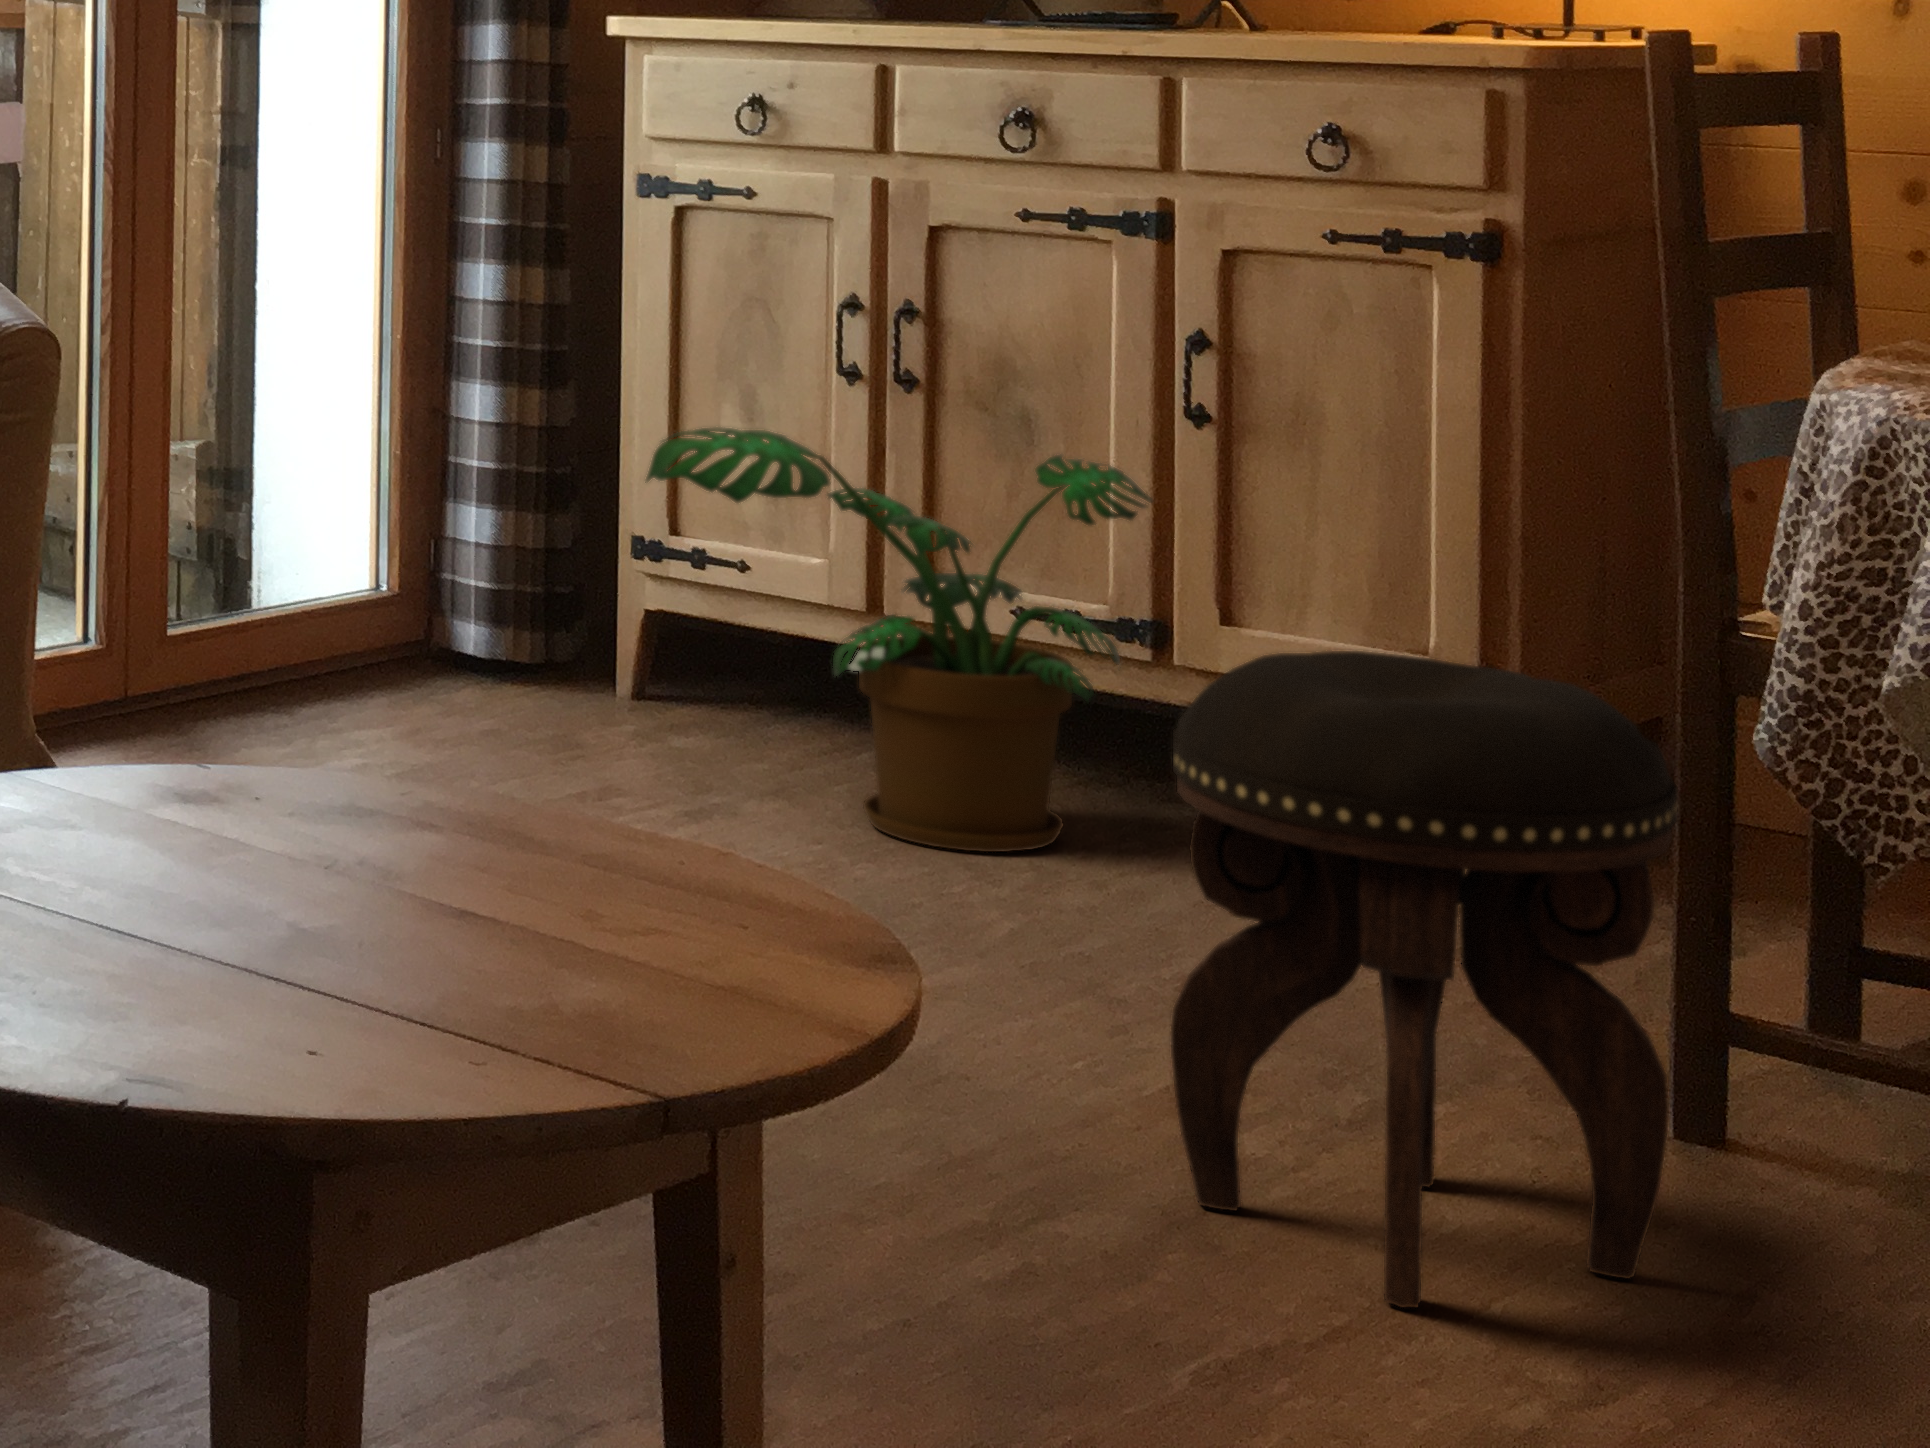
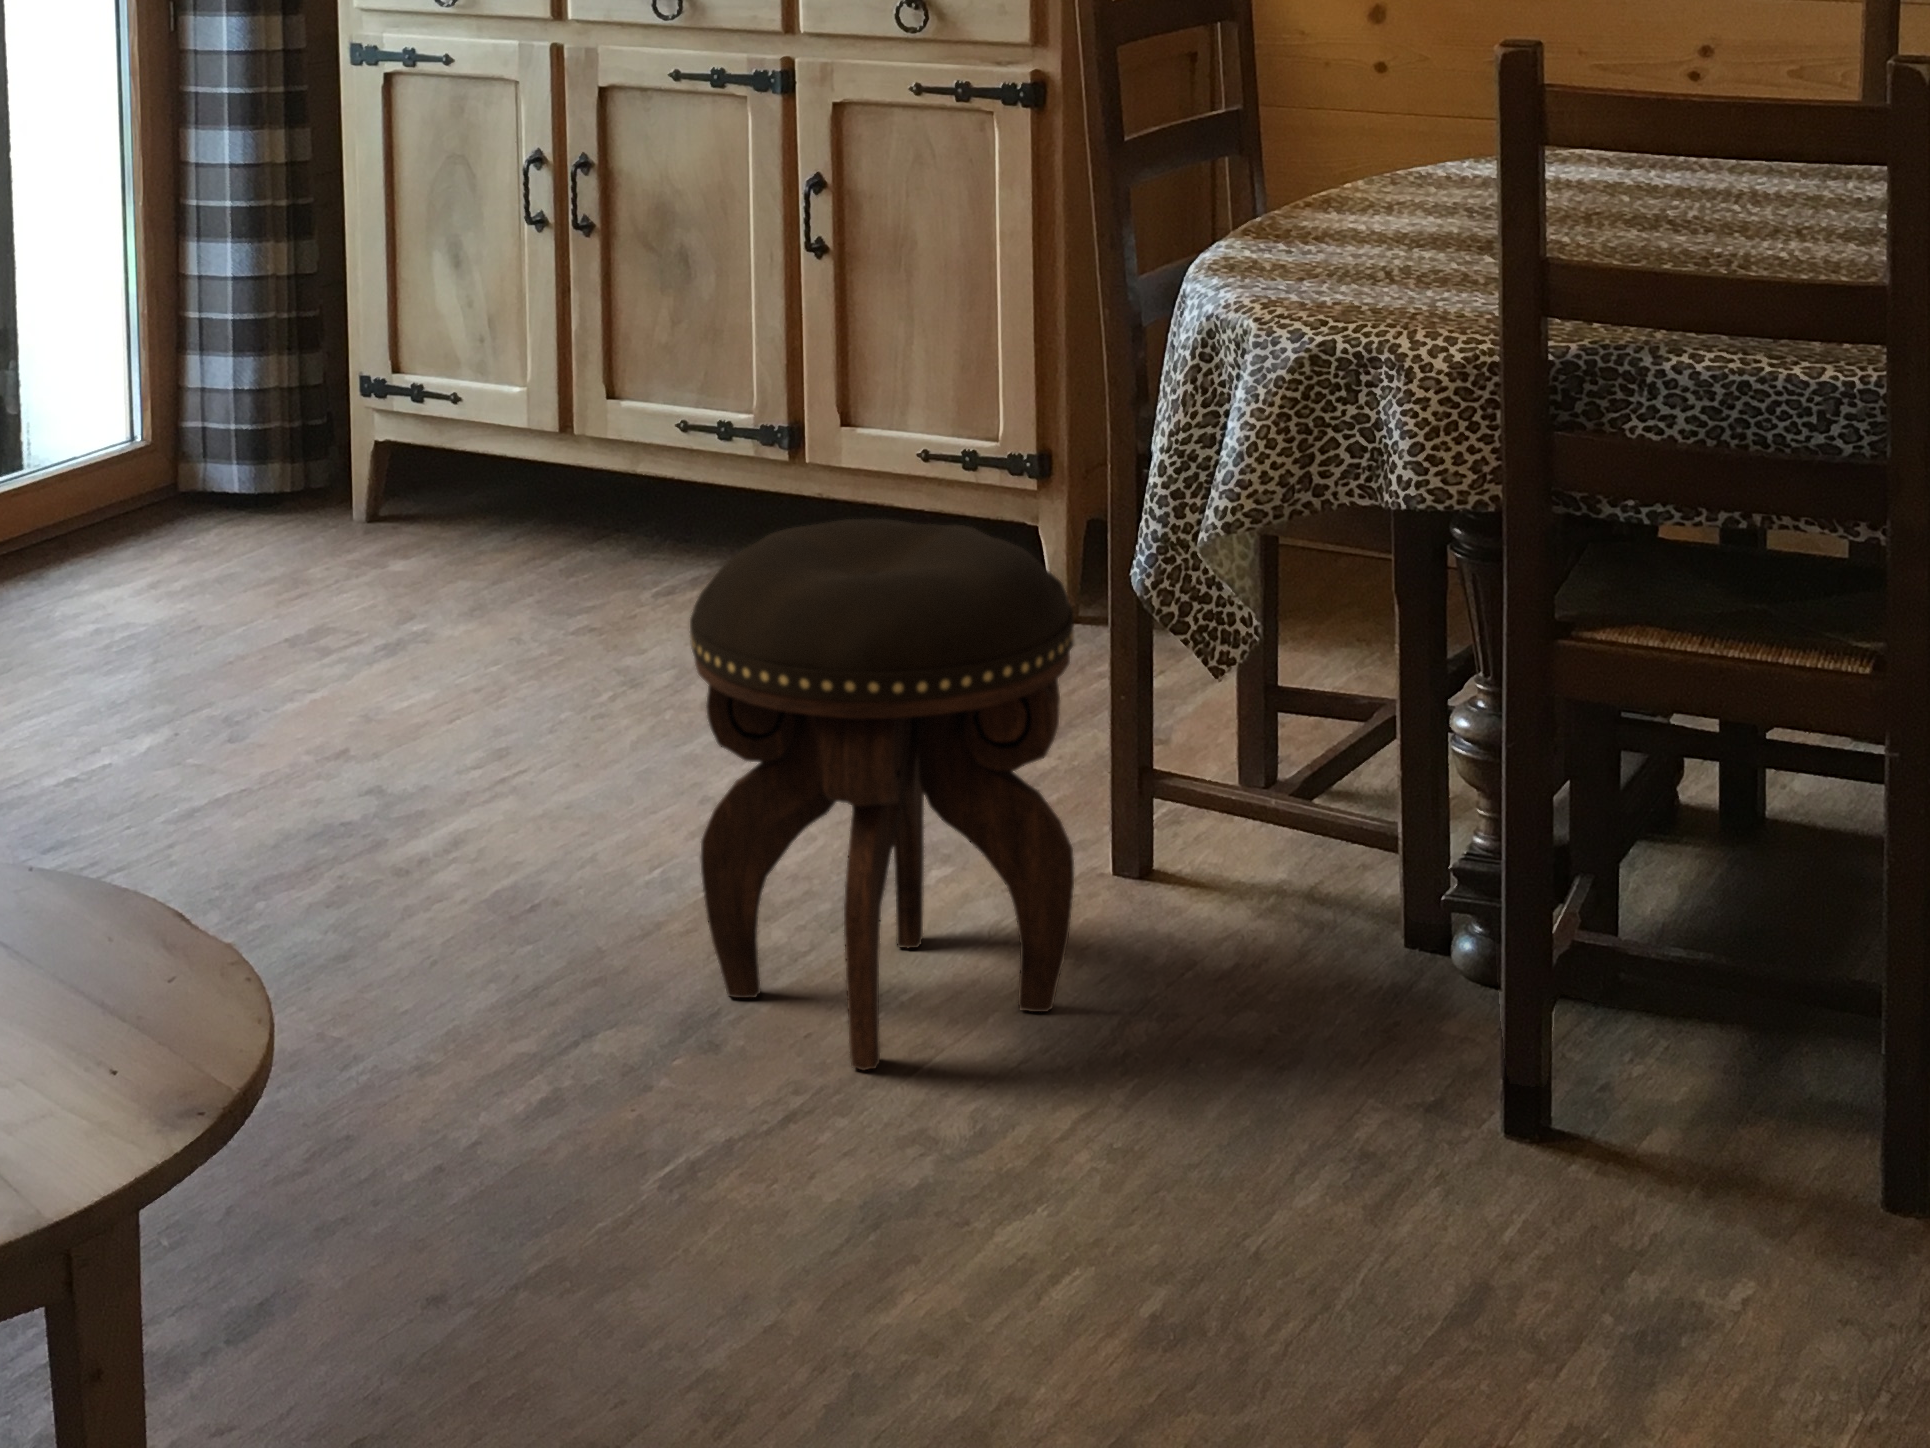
potted plant: present [645,428,1152,852] -> none [334,292,783,655]

